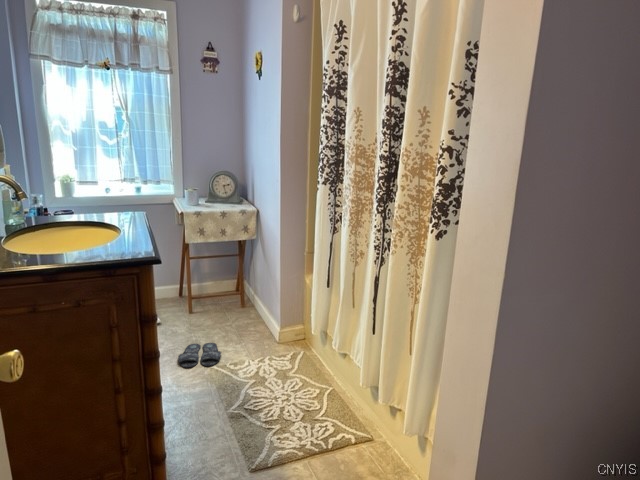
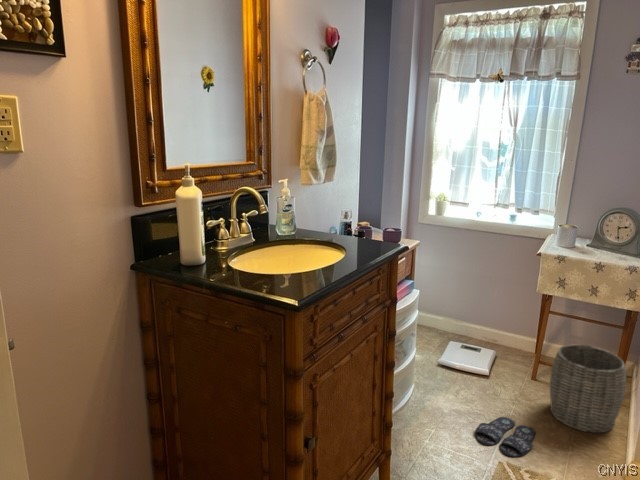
woven basket: none [210,272,257,331] -> present [550,344,626,433]

